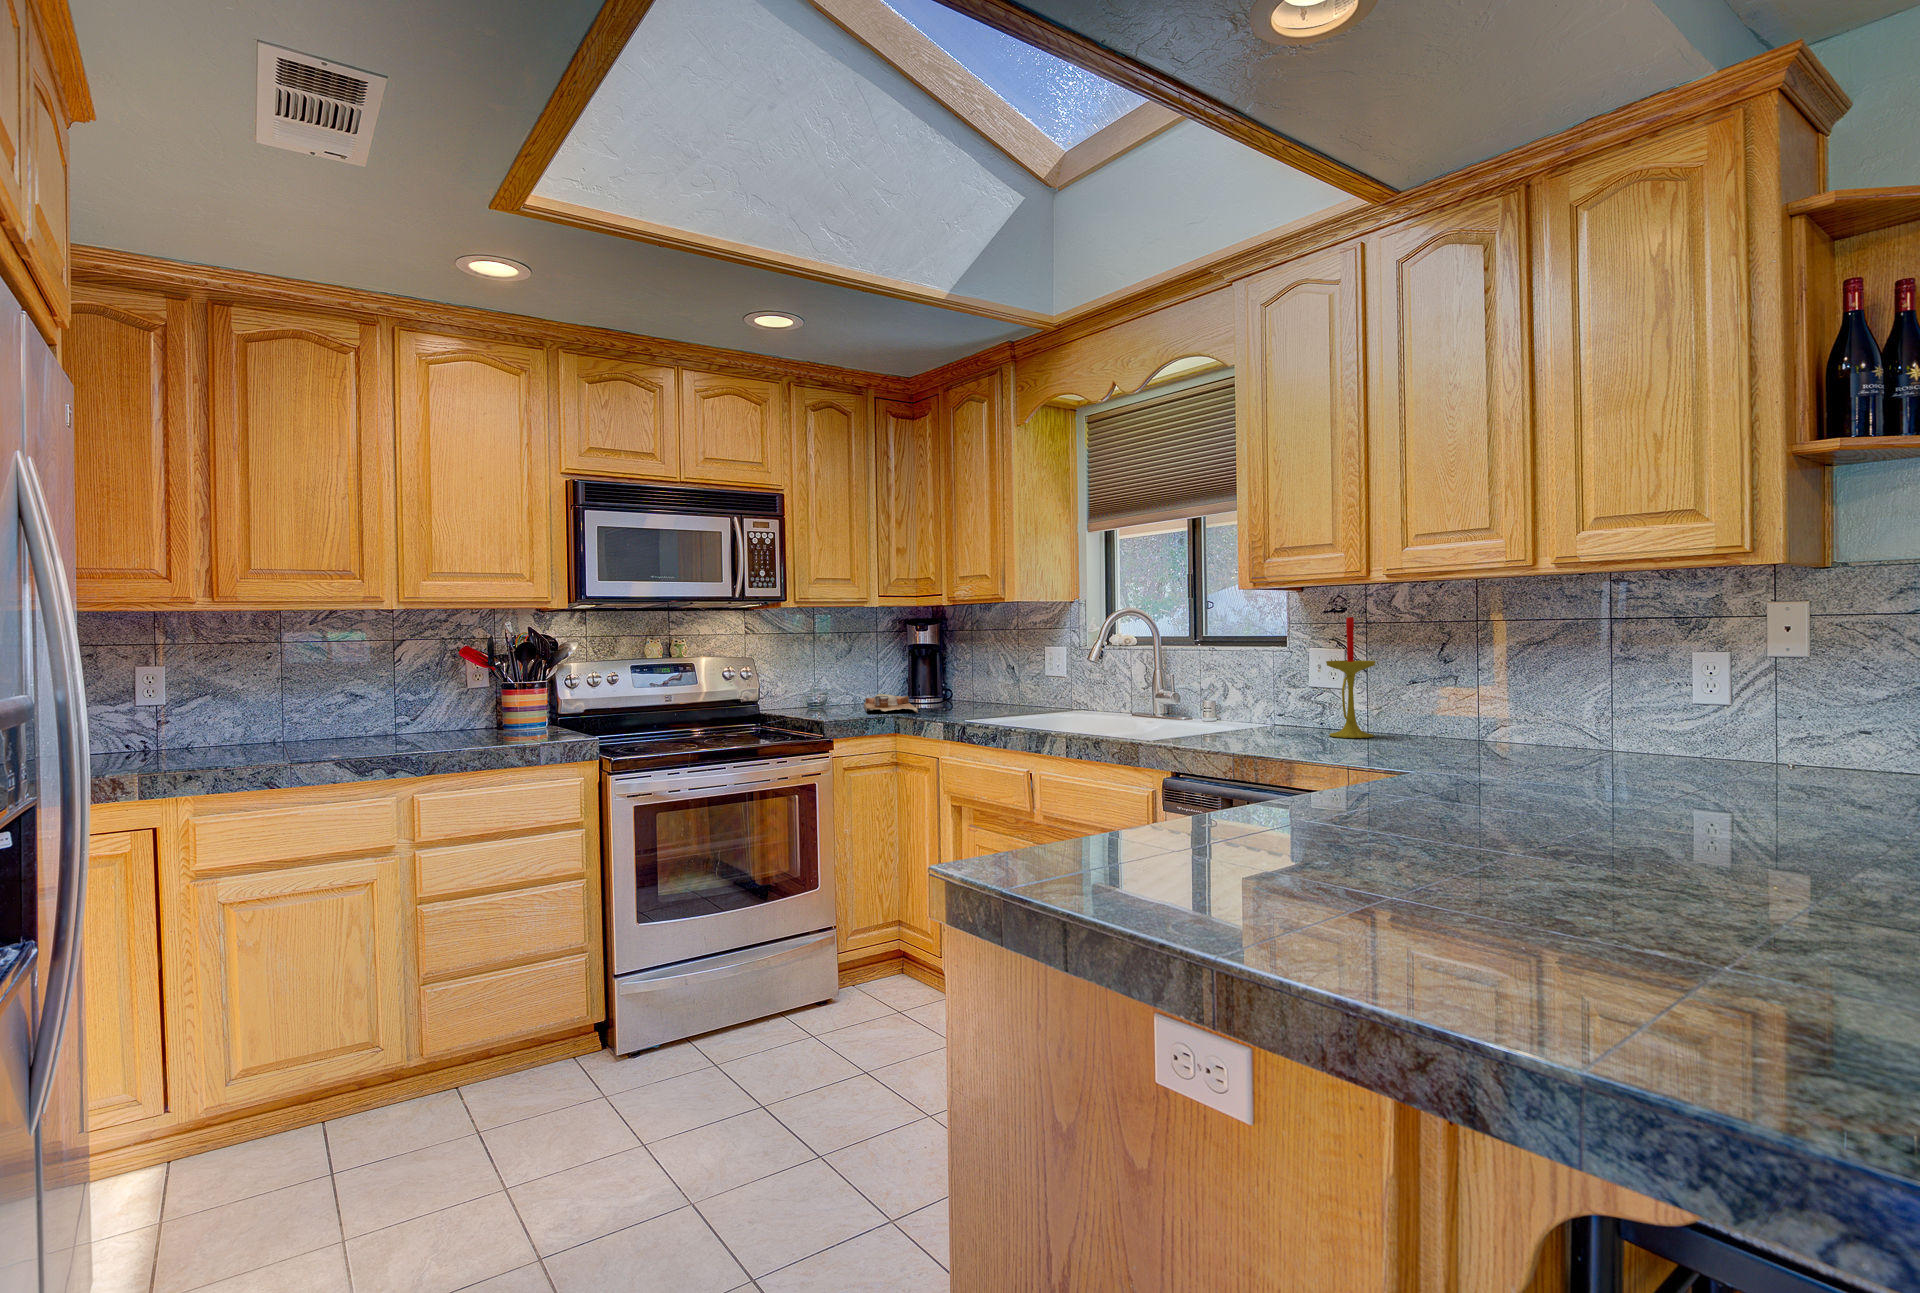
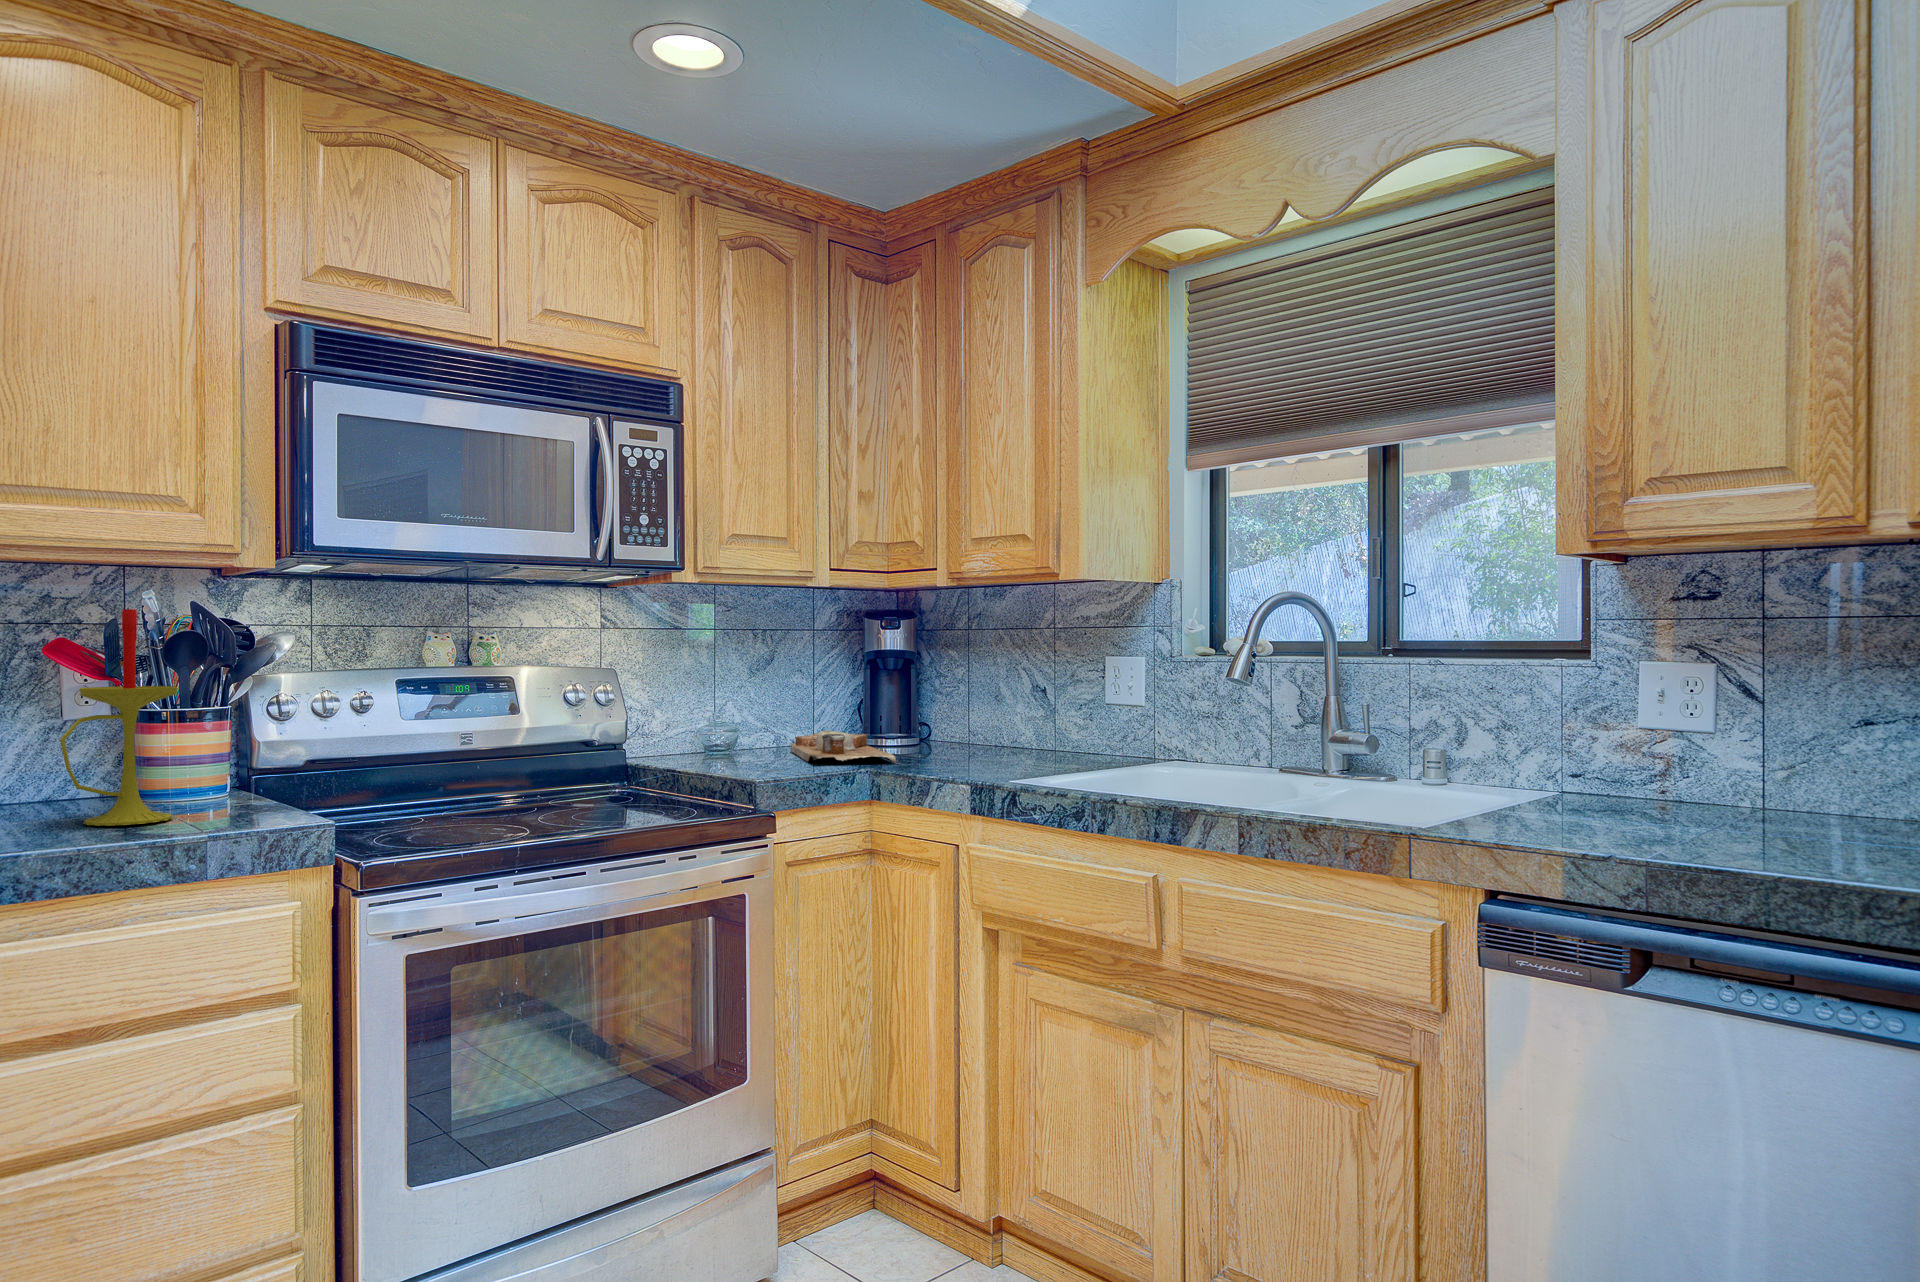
candle: present [1326,617,1375,738] -> present [60,609,177,826]

